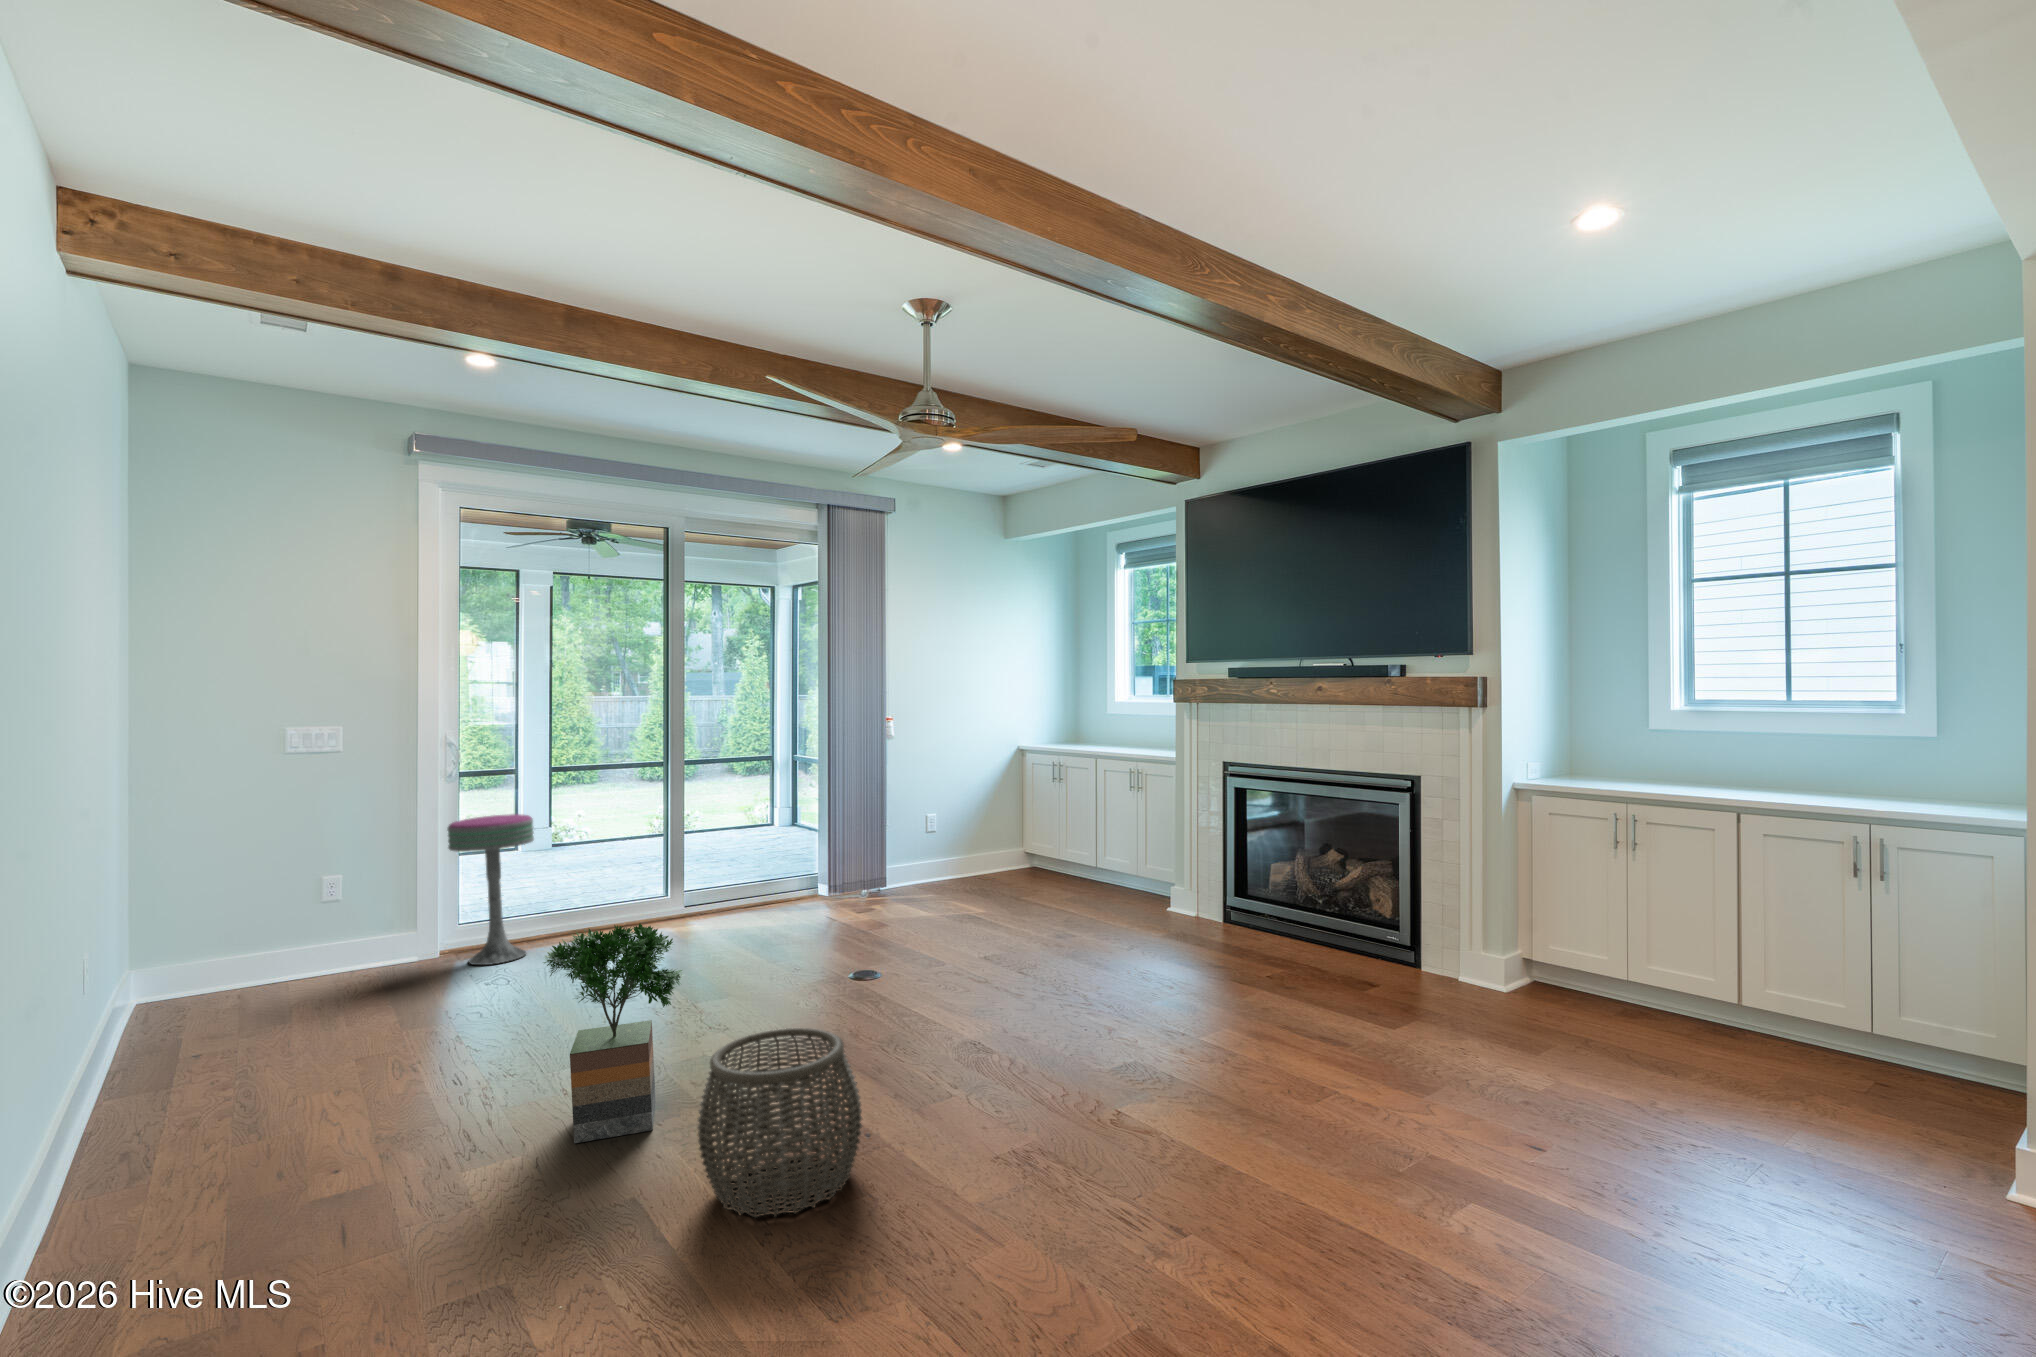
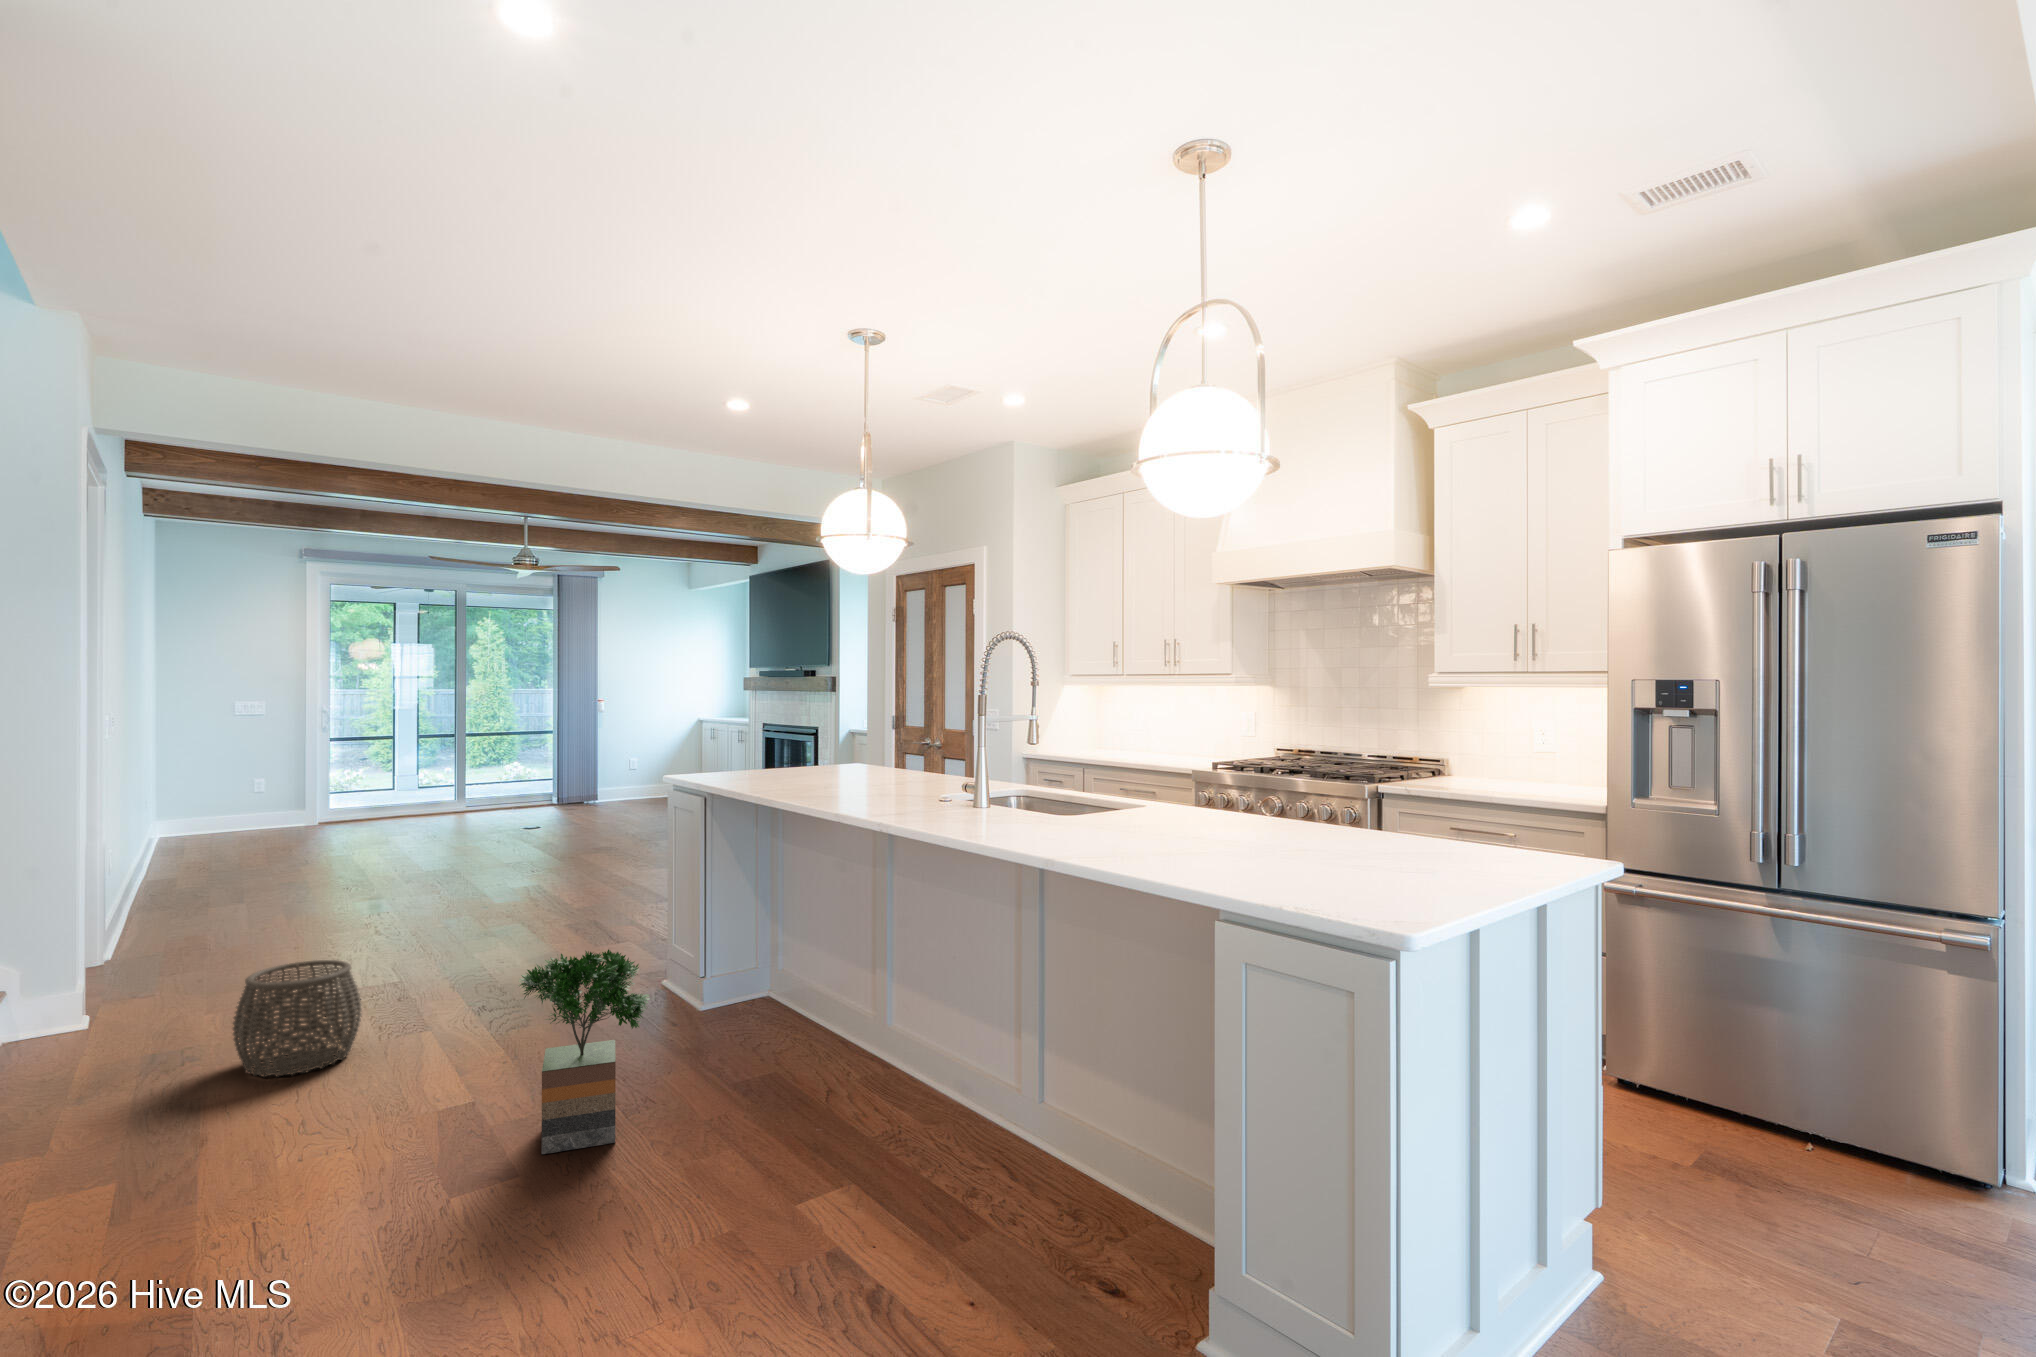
bar stool: present [447,814,534,965] -> none [394,829,479,976]
woven basket: present [697,1028,862,1217] -> present [233,960,362,1077]

